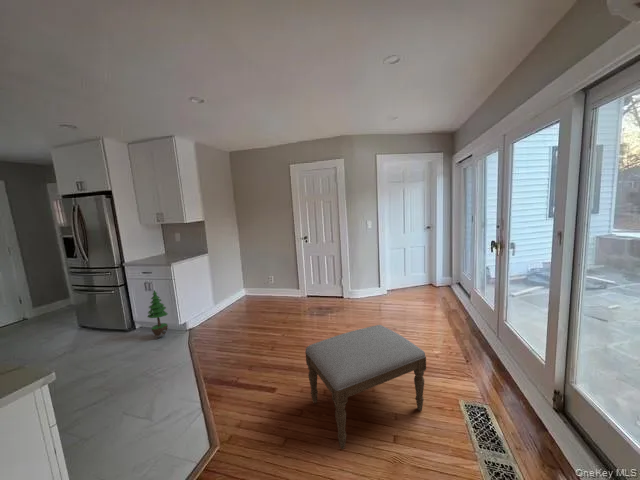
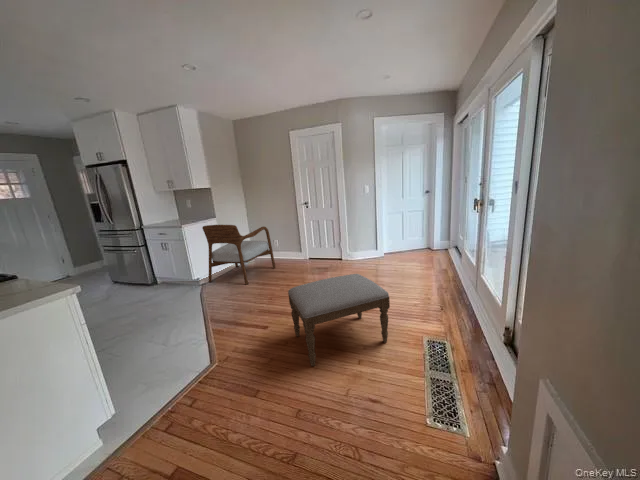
armchair: none [194,263,272,330] -> present [202,225,276,285]
potted tree: present [148,291,168,337] -> none [165,249,183,290]

